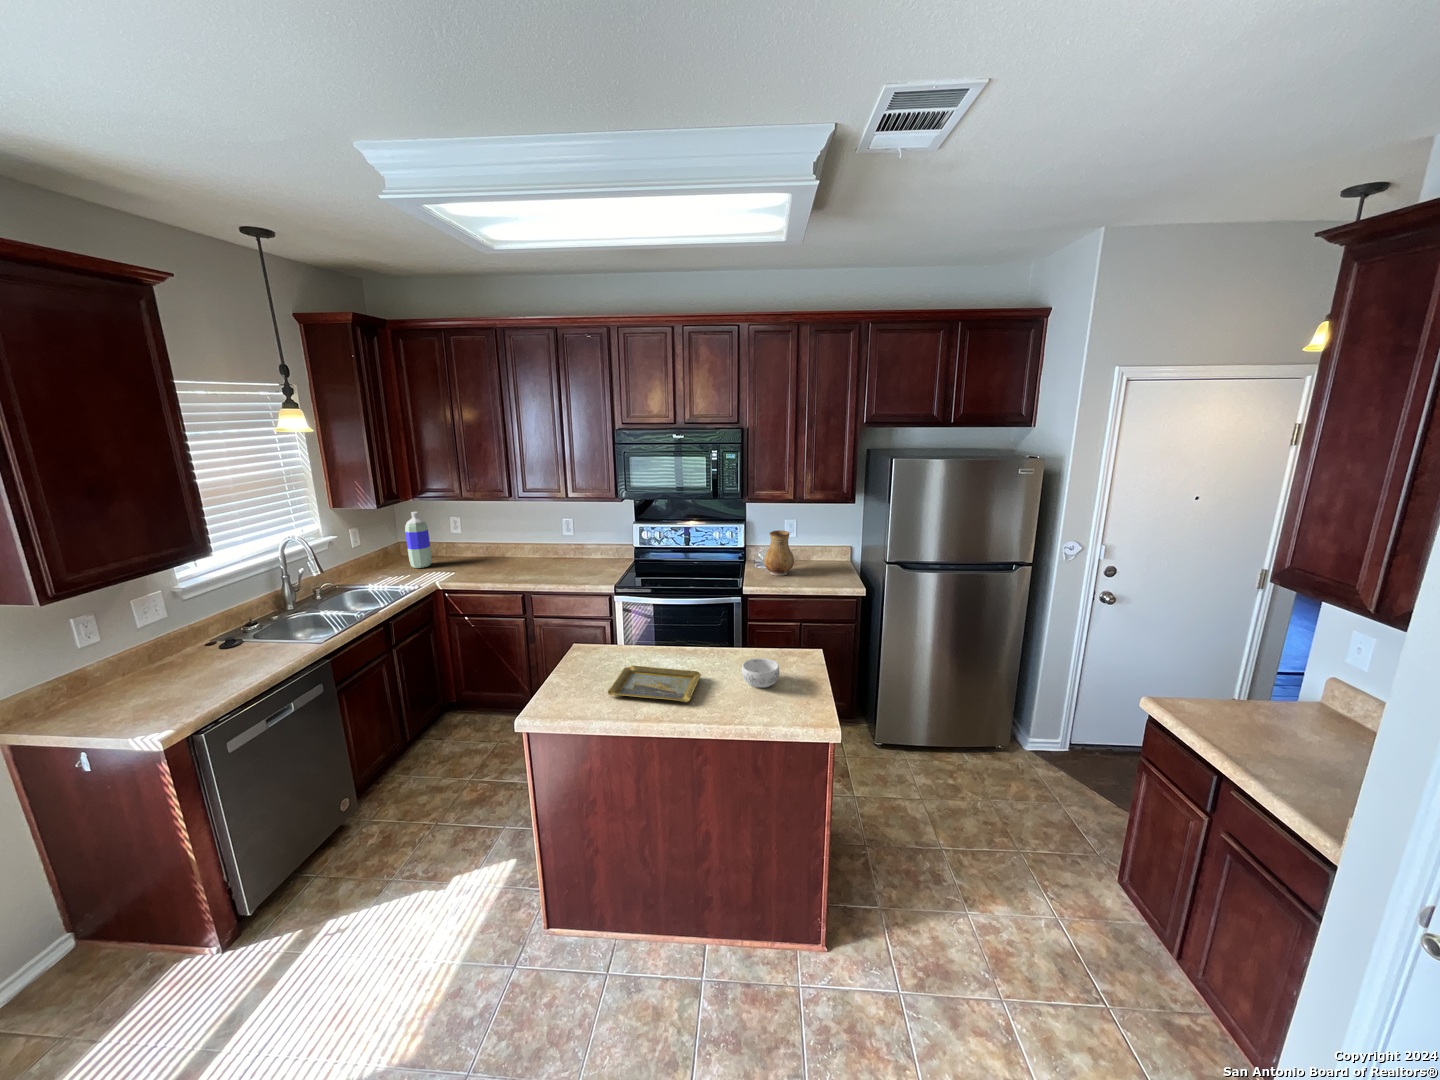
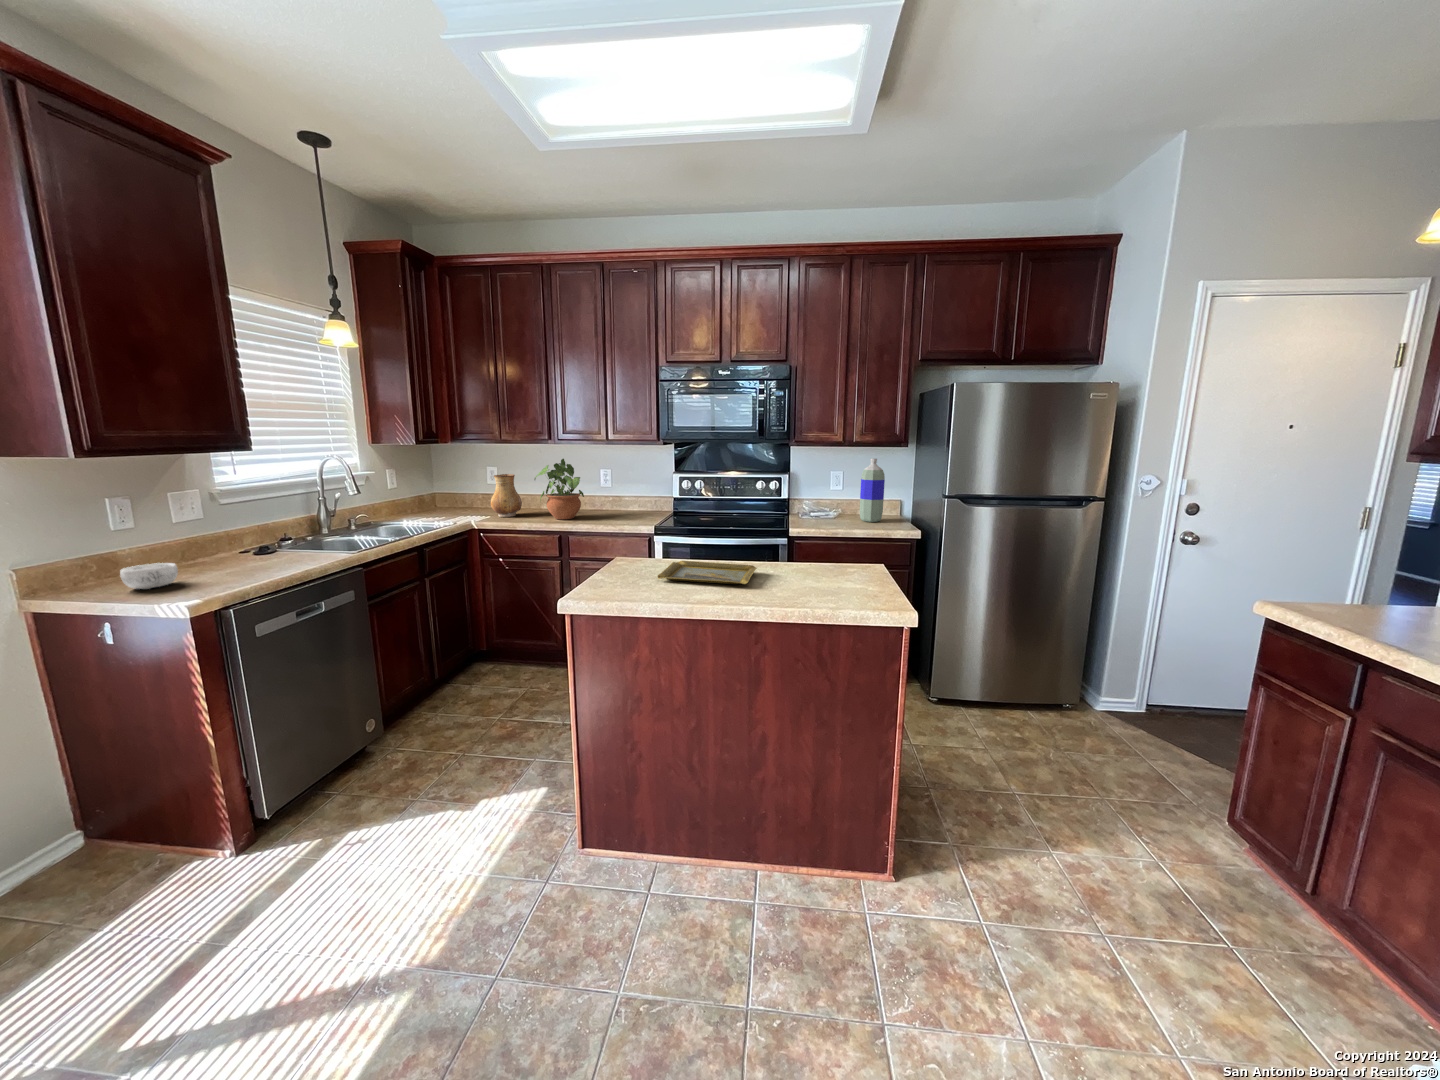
bottle: present [405,512,431,568] -> present [860,458,885,522]
potted plant: none [497,513,547,575] -> present [535,459,584,519]
ceramic pitcher: present [764,530,794,576] -> present [491,474,522,517]
decorative bowl: present [742,658,780,688] -> present [120,563,178,589]

